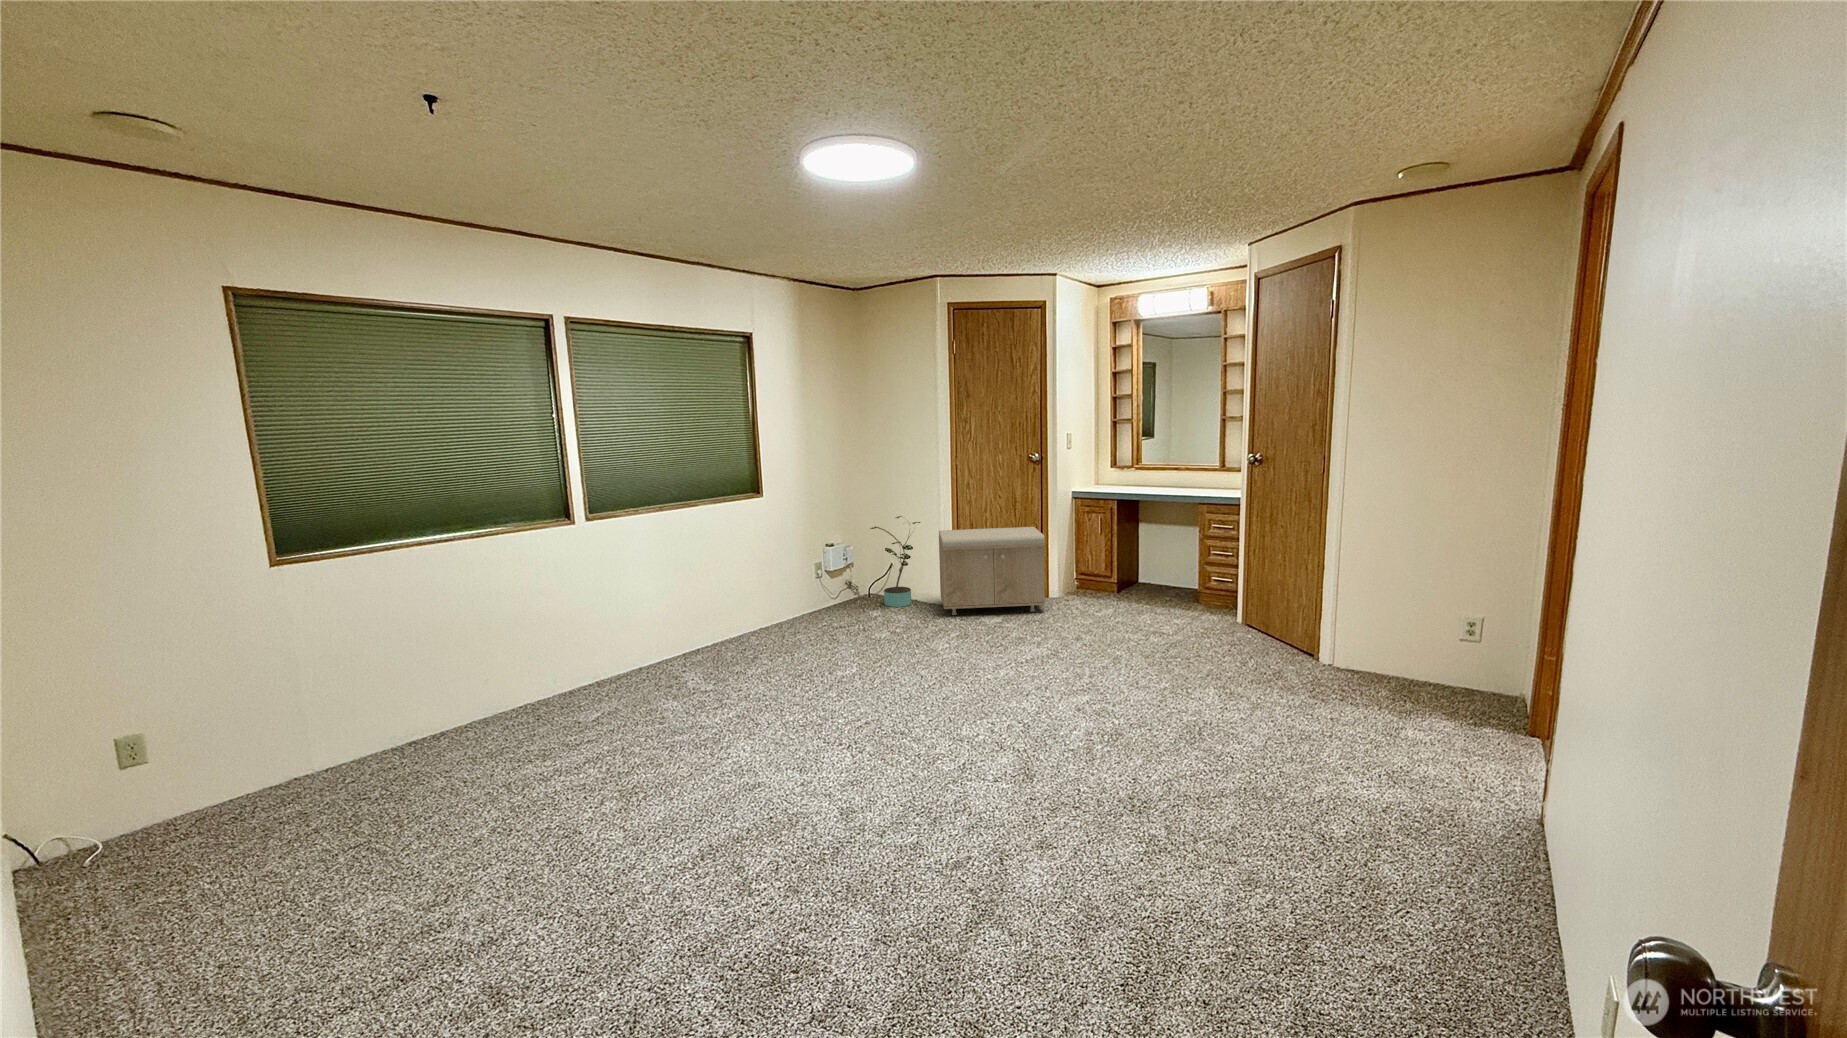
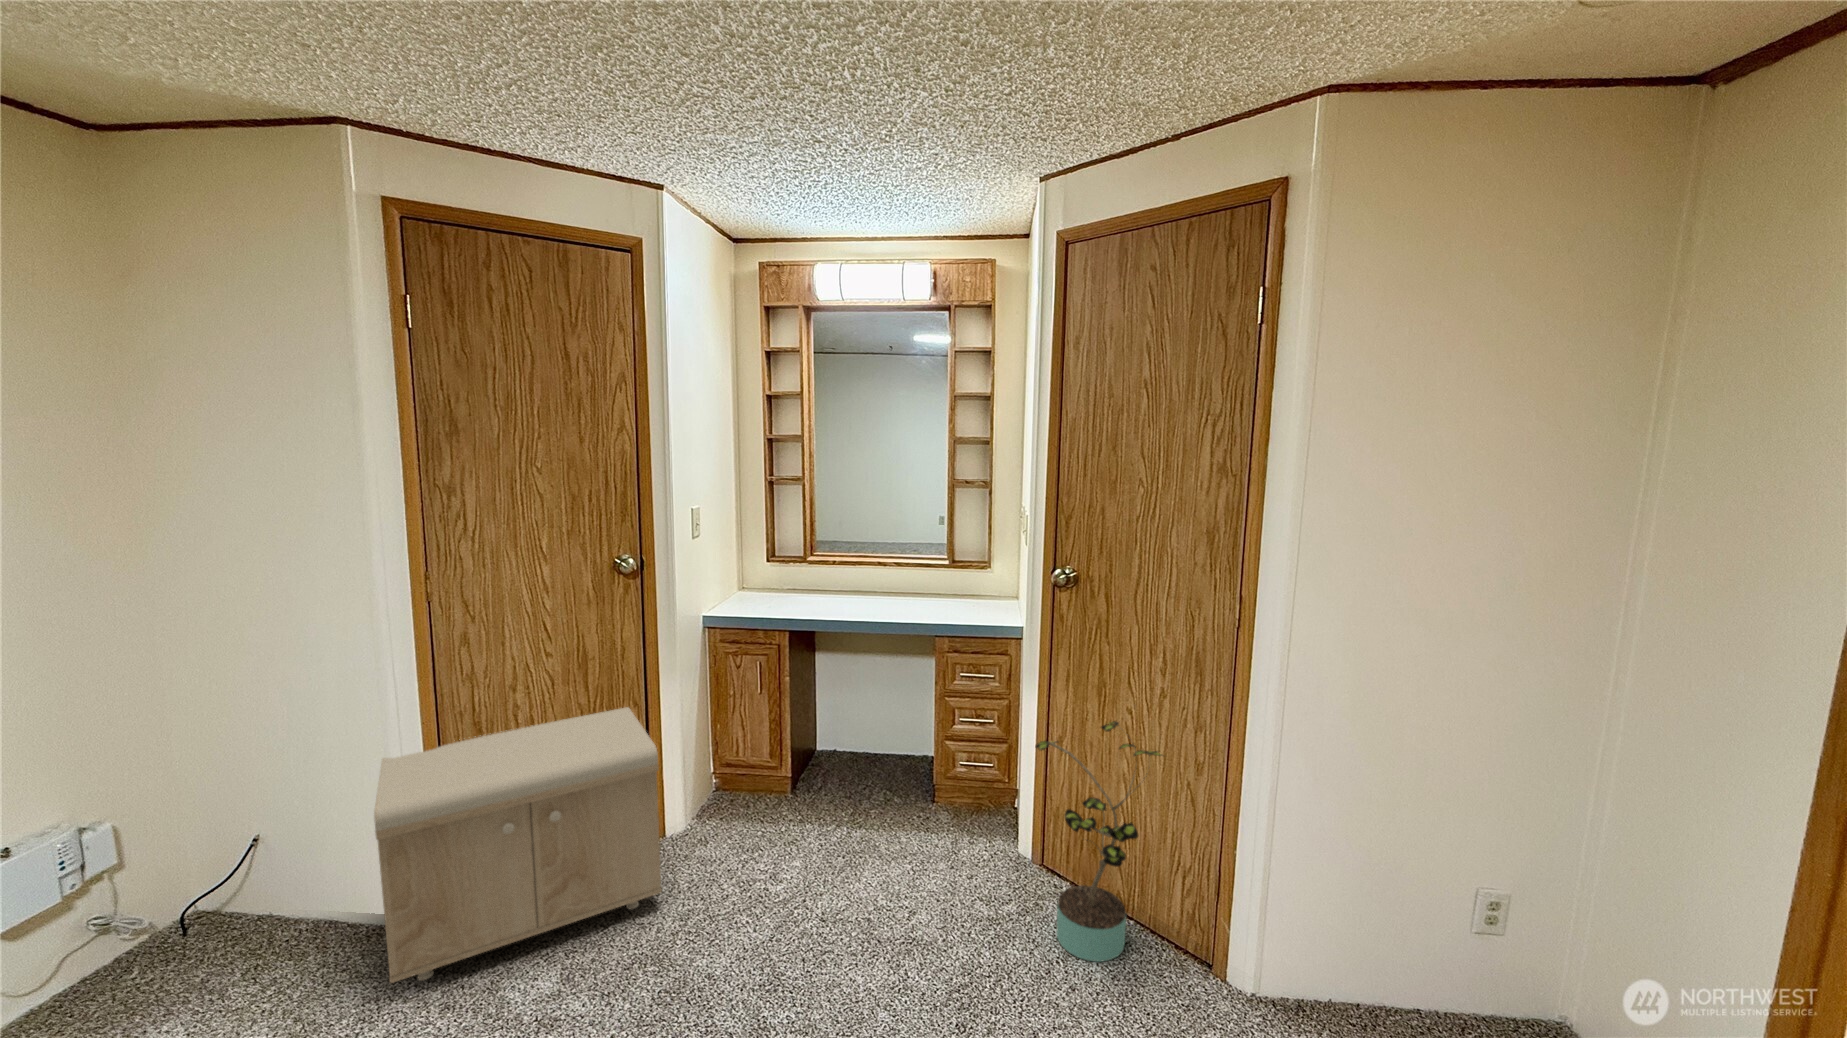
potted plant: present [870,516,920,607] -> present [1036,721,1162,962]

